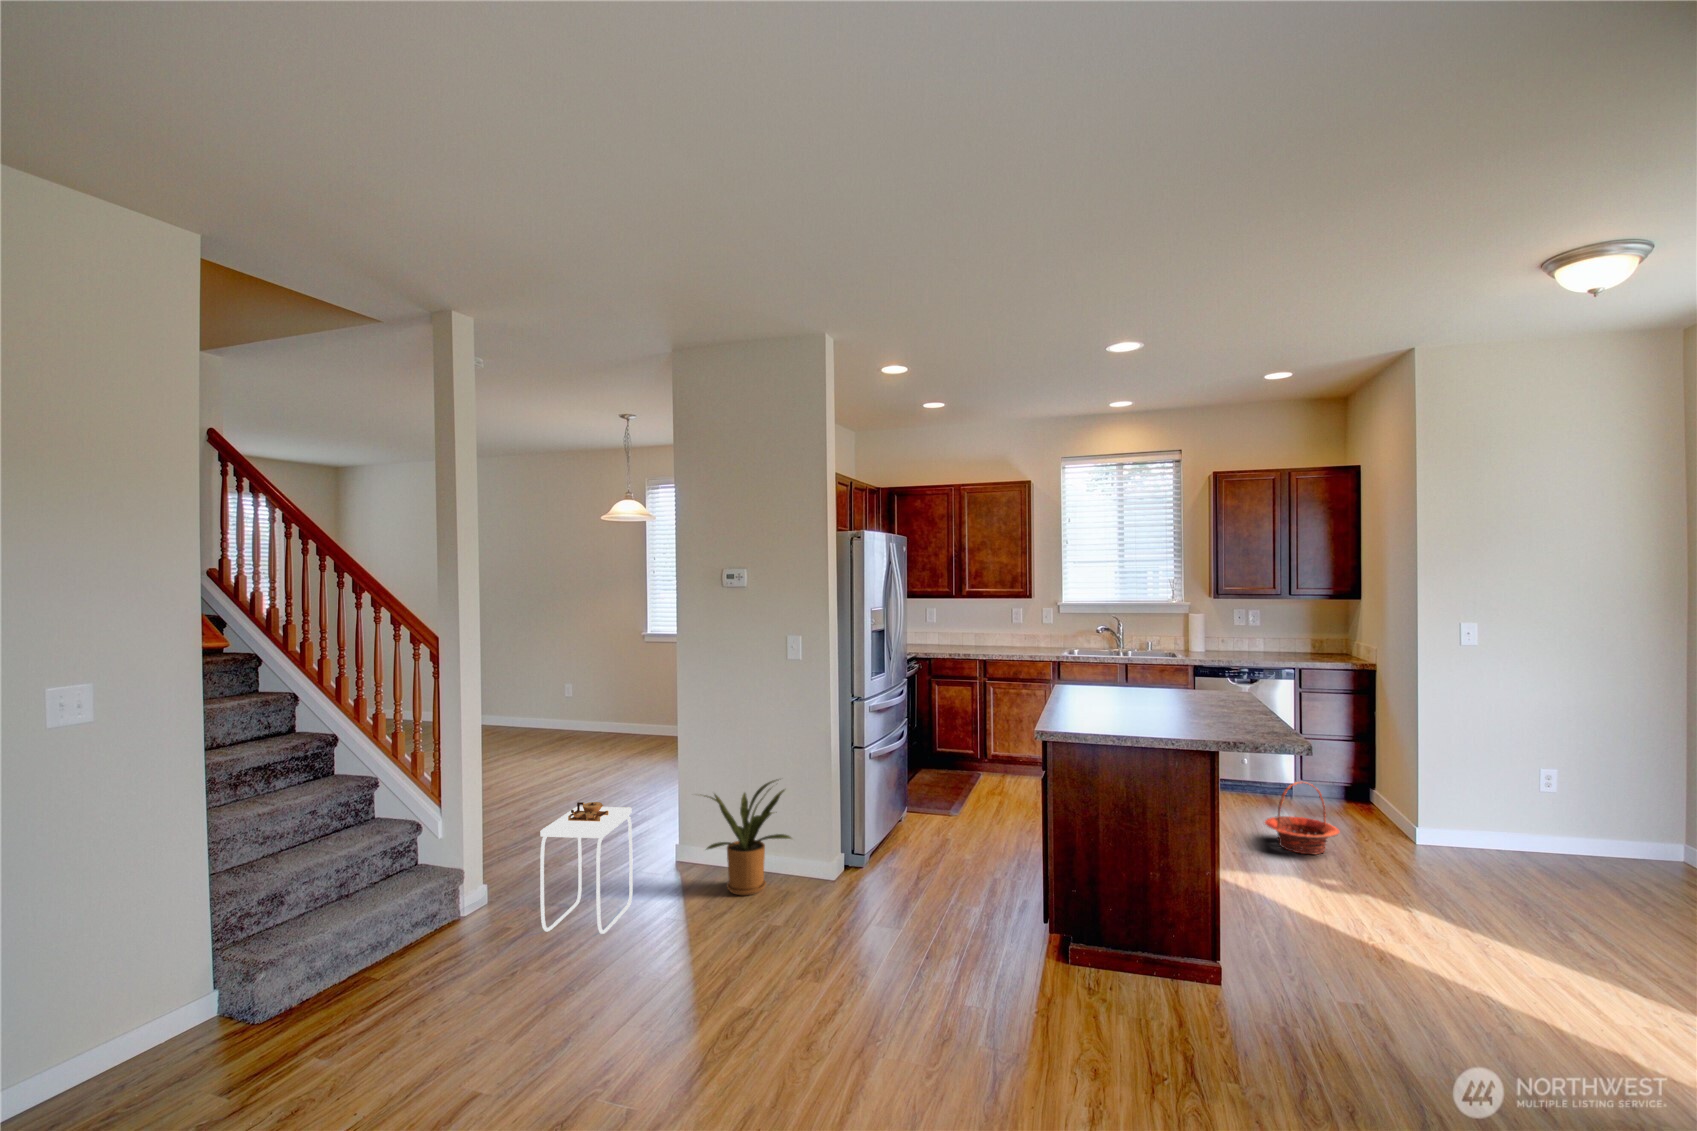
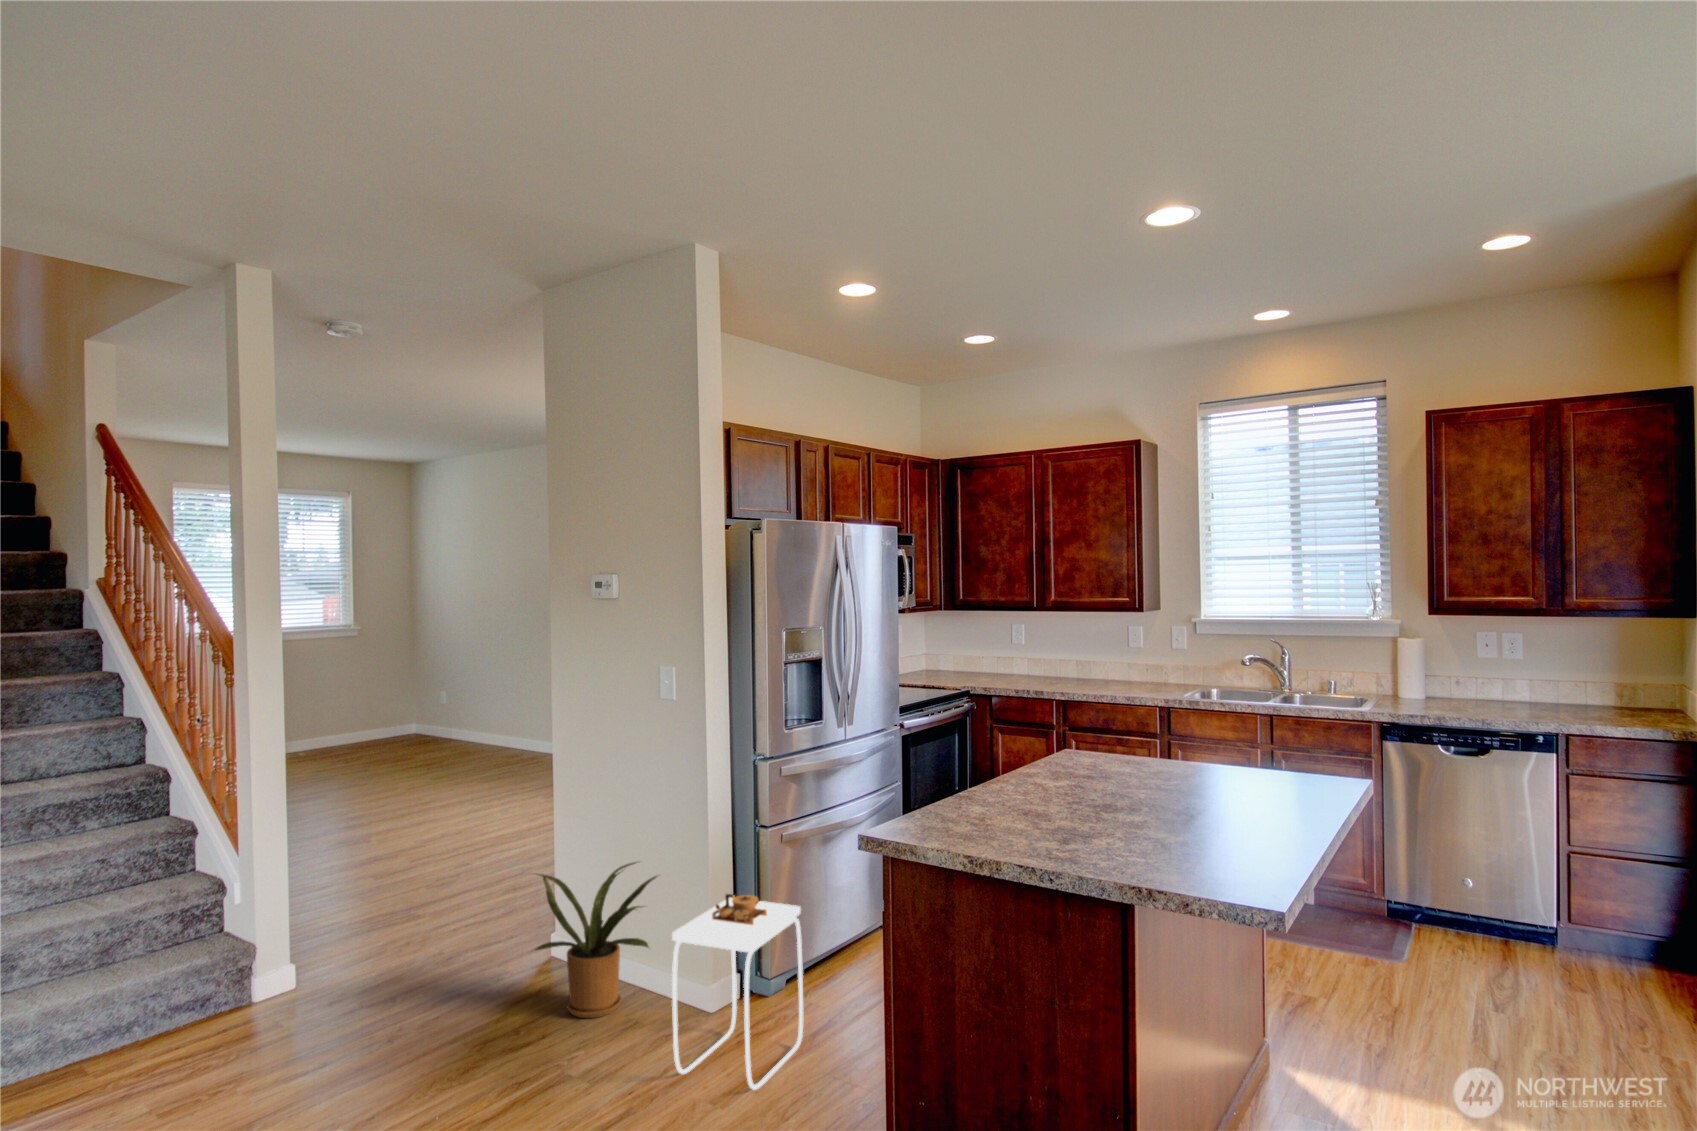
basket: present [1265,782,1340,854] -> none [1436,934,1574,1066]
side table: present [540,802,633,934] -> present [672,894,803,1090]

